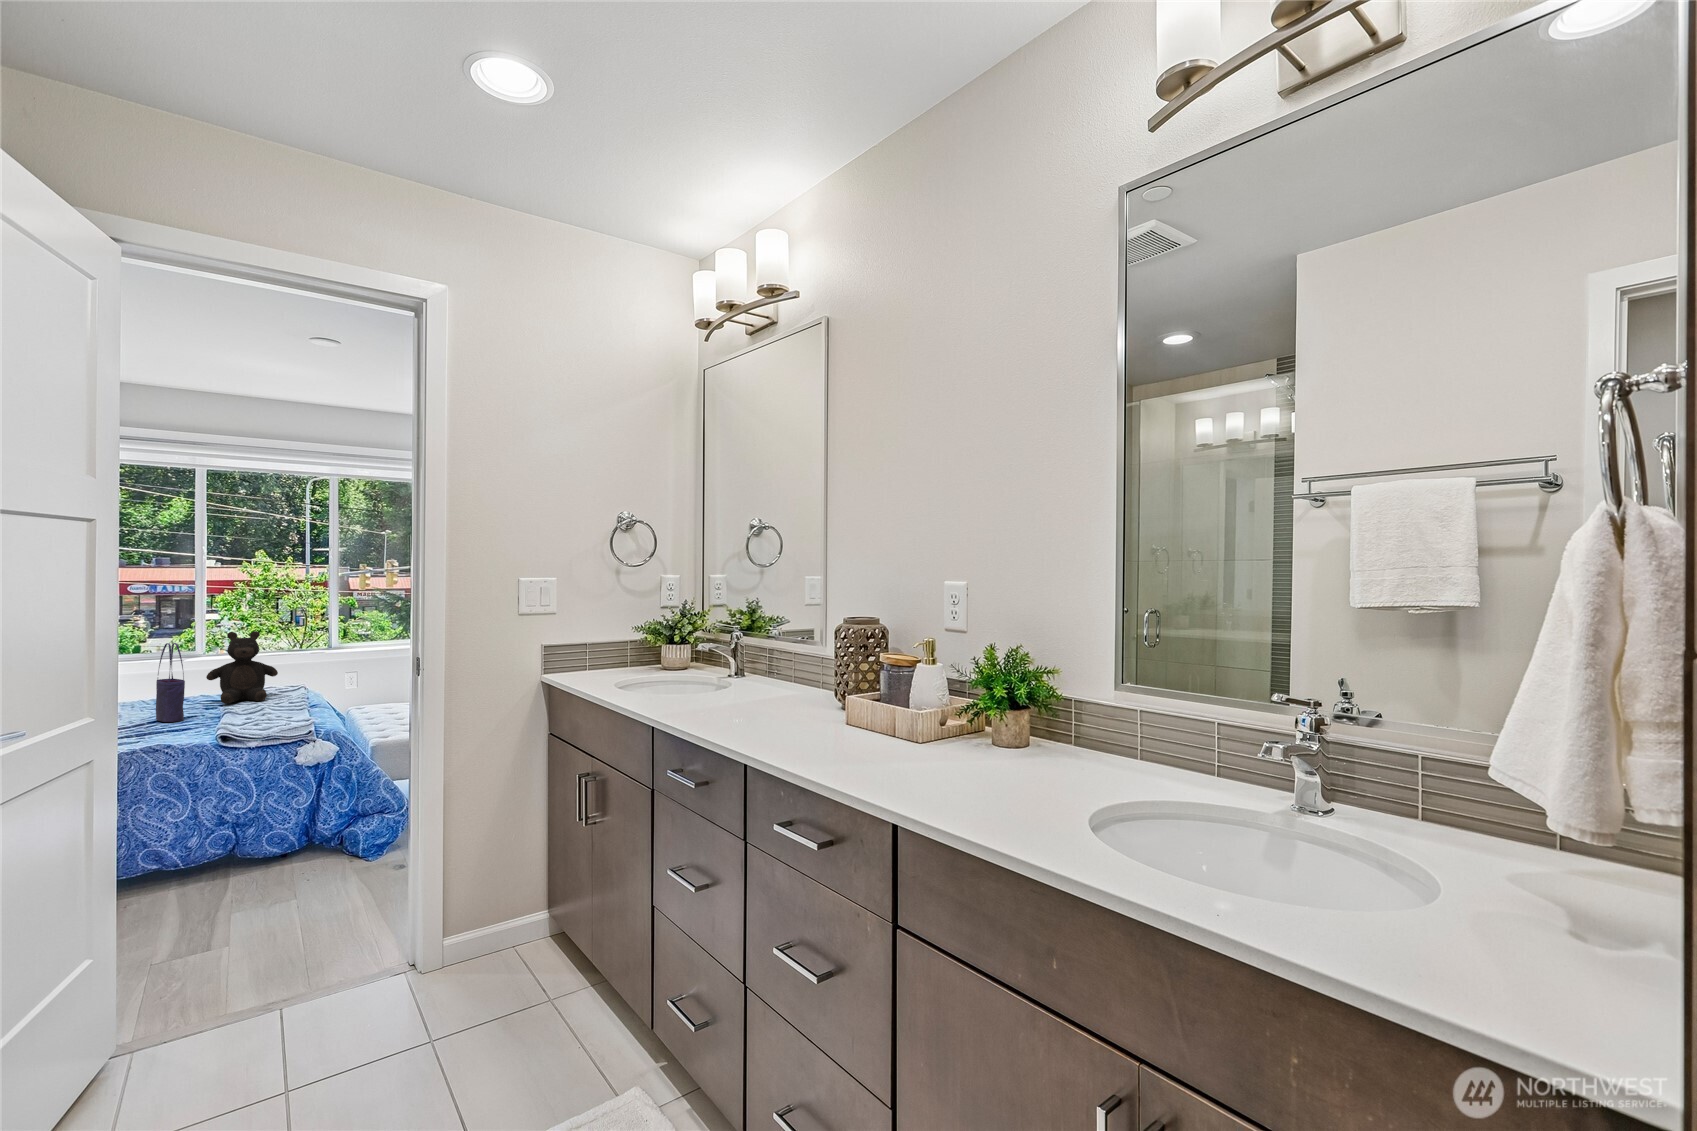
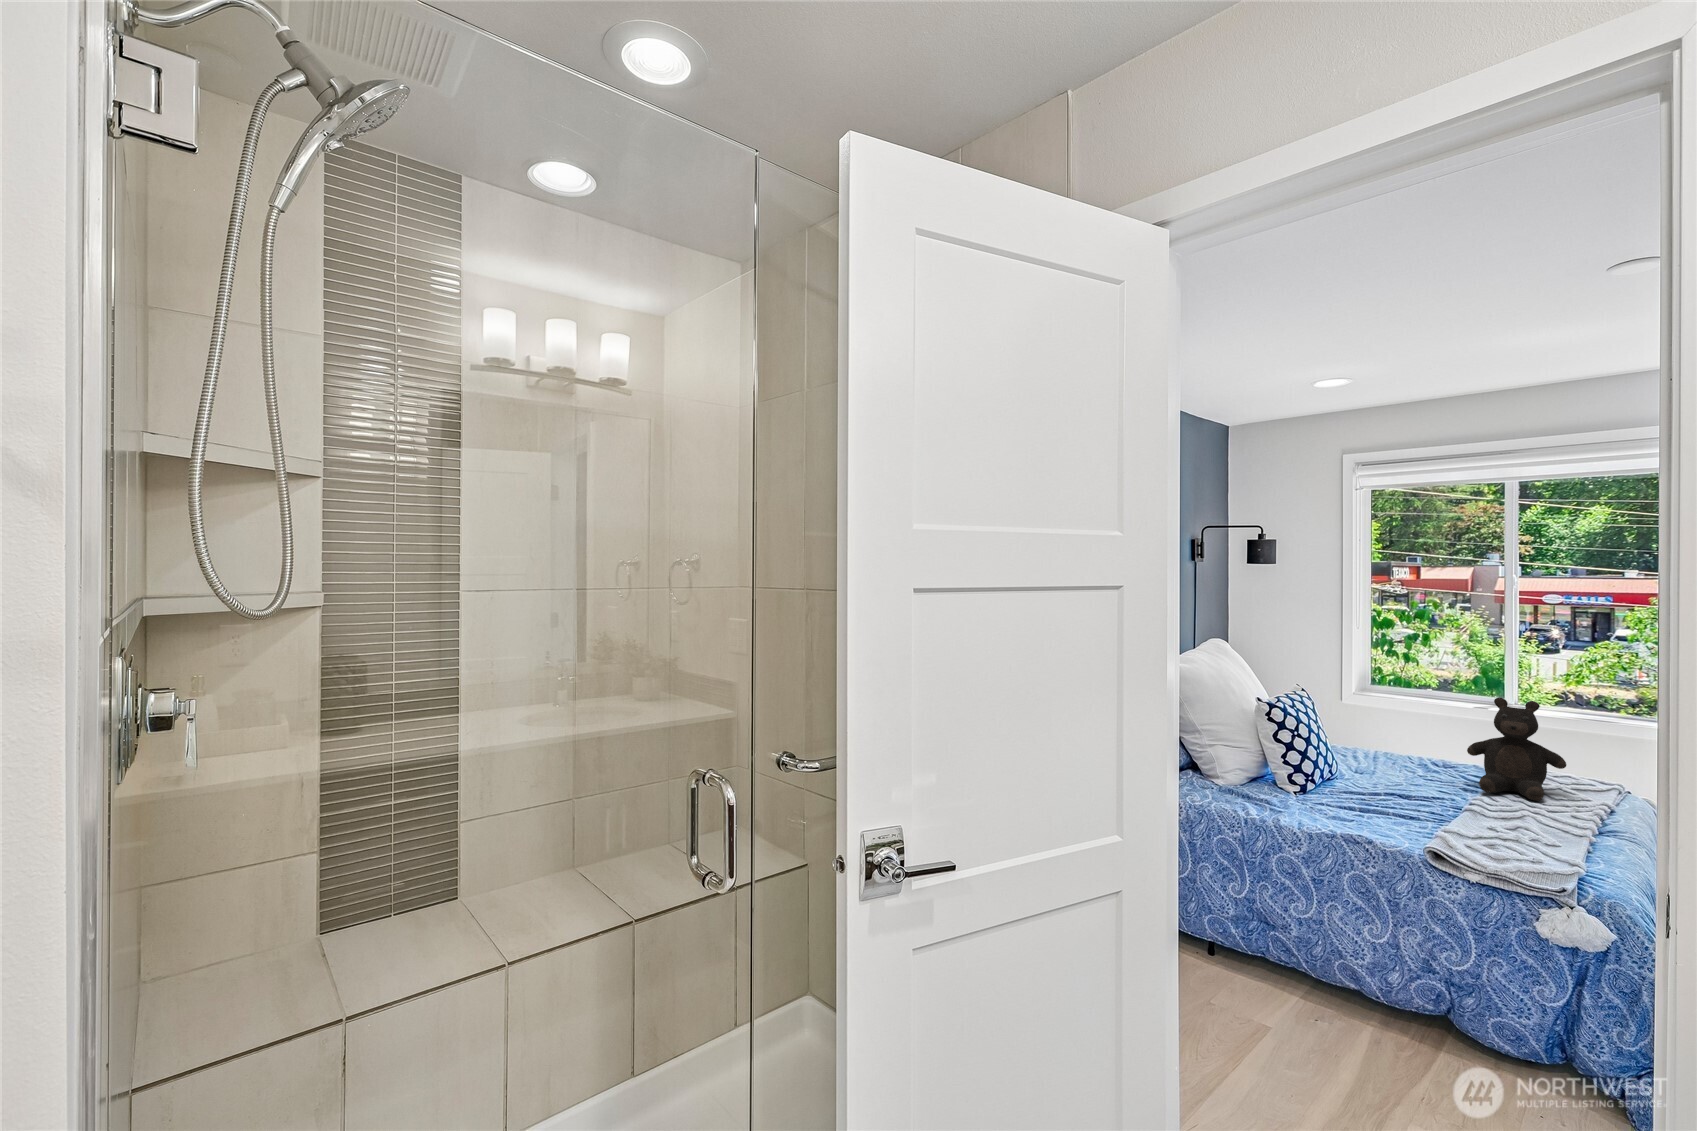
tote bag: present [156,643,185,722] -> none [1394,705,1422,804]

